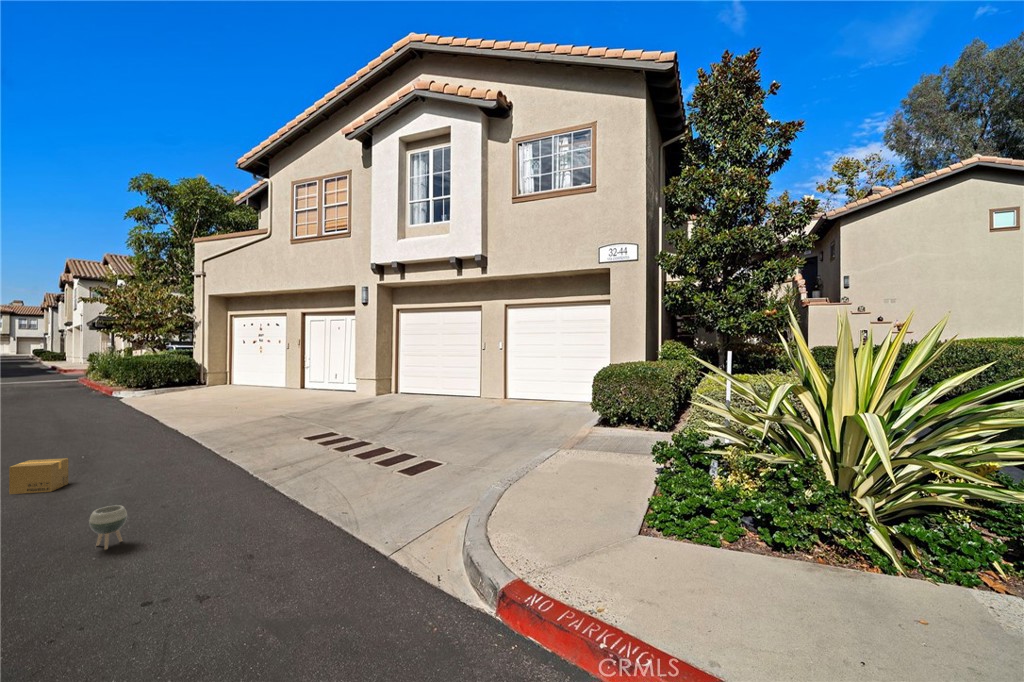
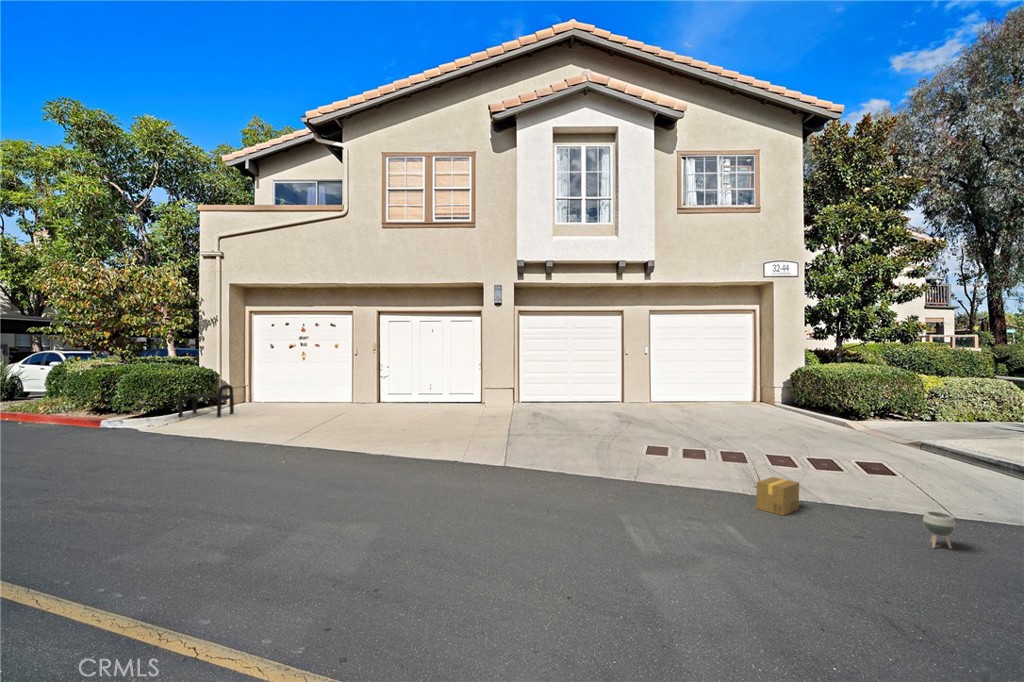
bench: none [153,369,192,394] -> present [178,385,234,417]
cardboard box: present [9,458,69,494] -> present [756,477,799,516]

